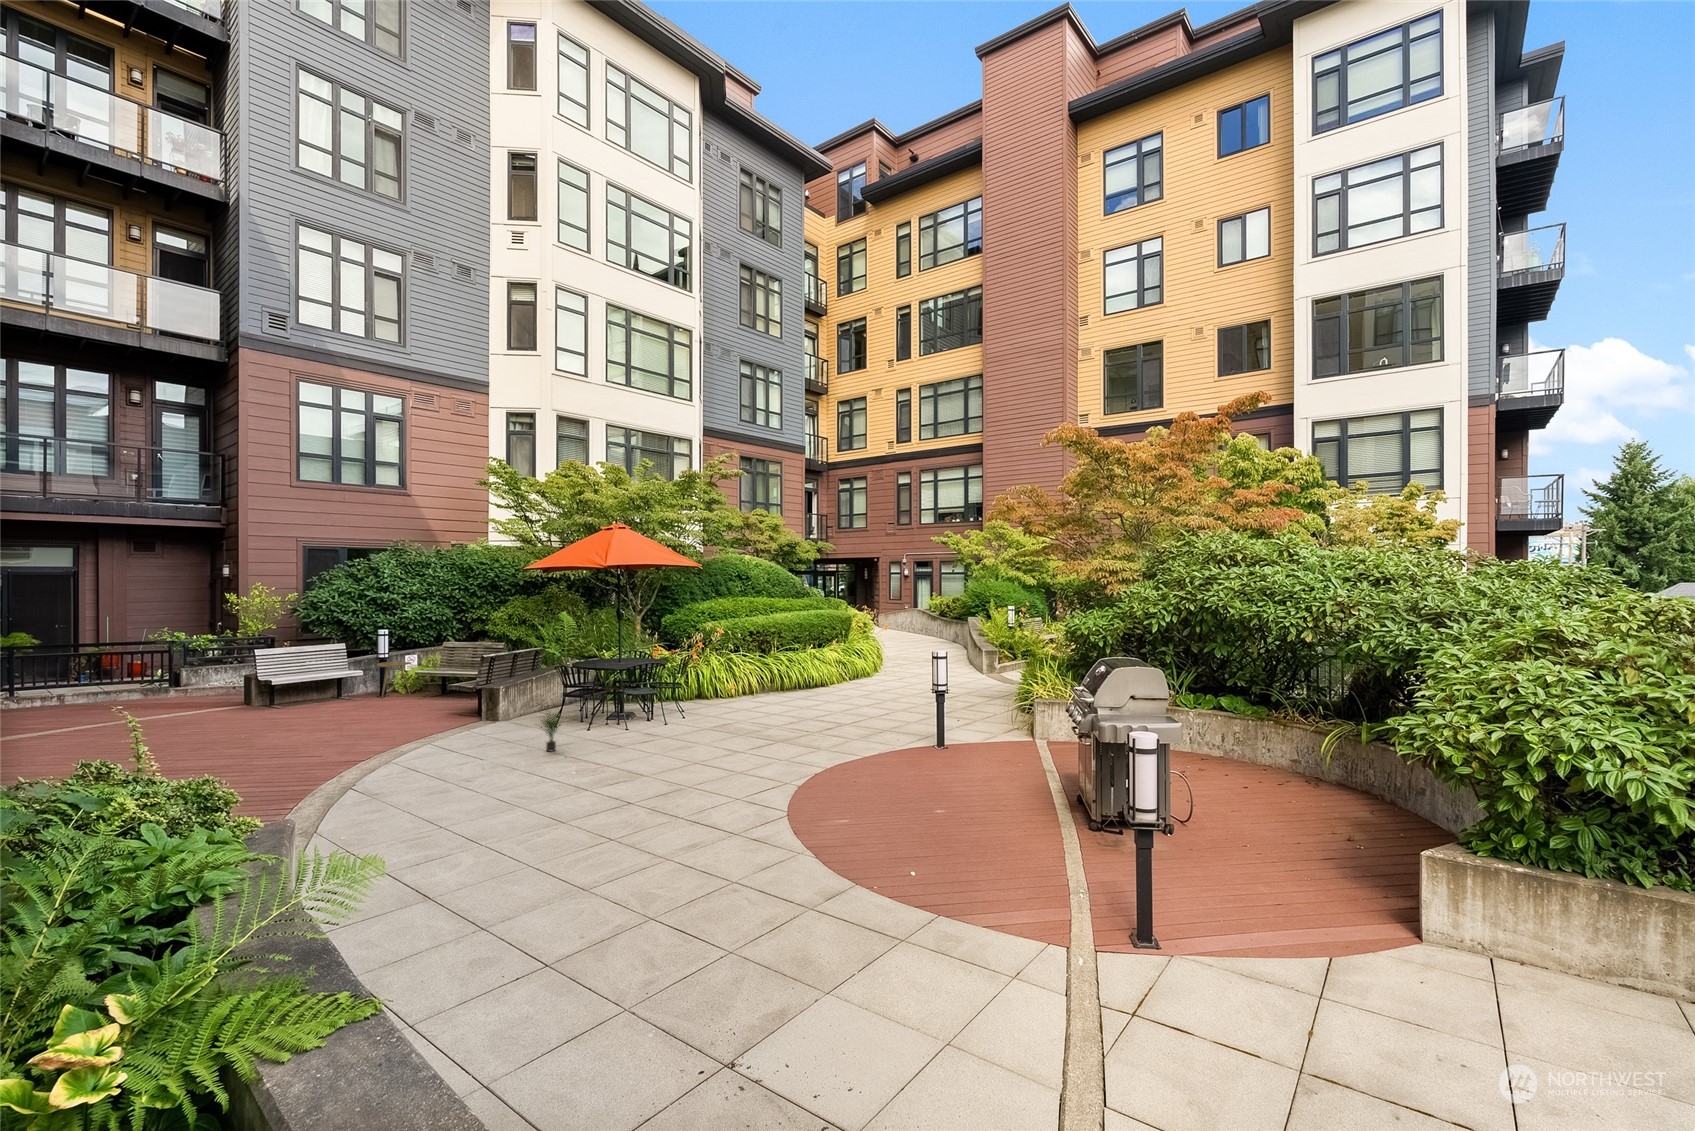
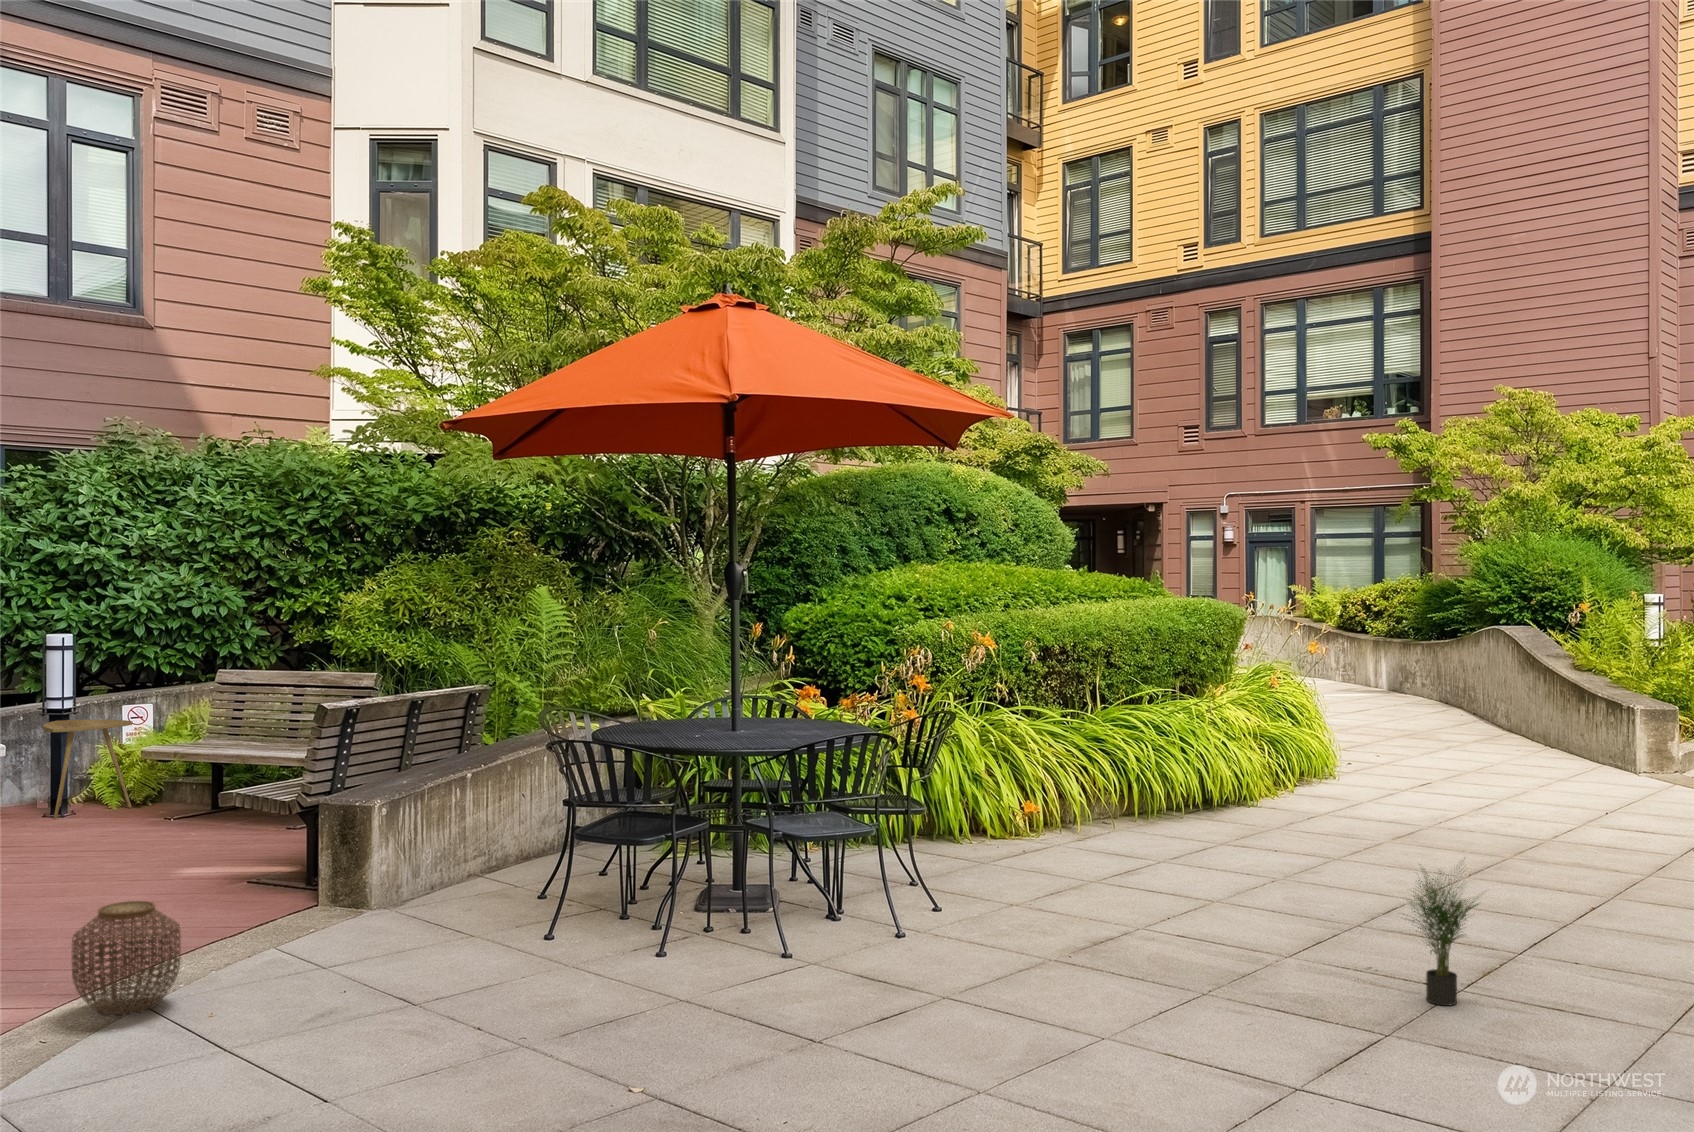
potted plant: present [541,713,560,752] -> present [1411,869,1478,1006]
woven basket: none [407,715,439,748] -> present [72,901,181,1015]

